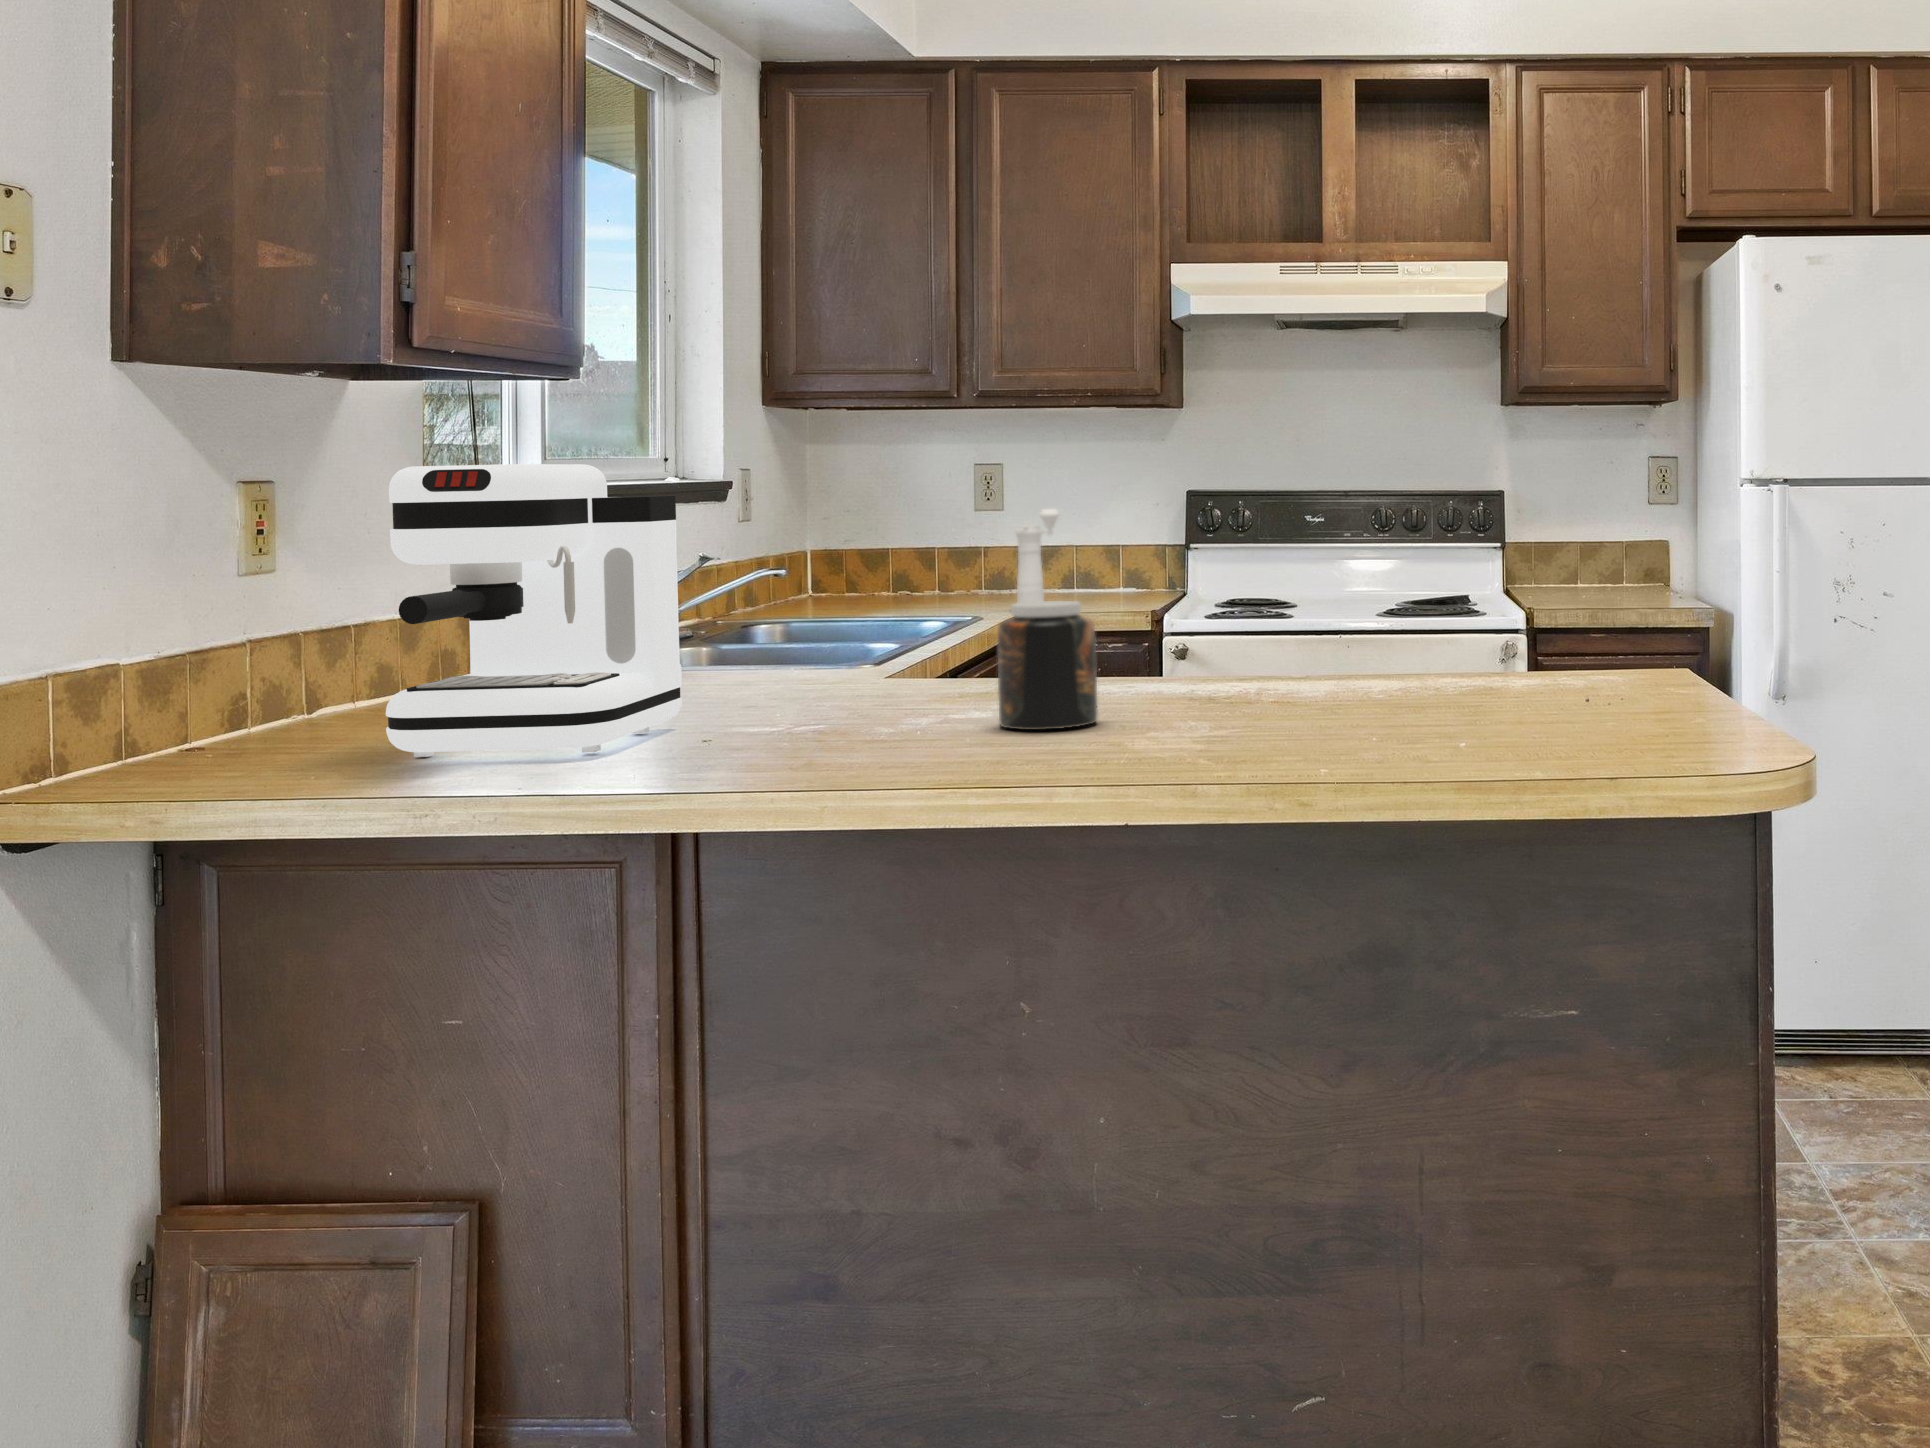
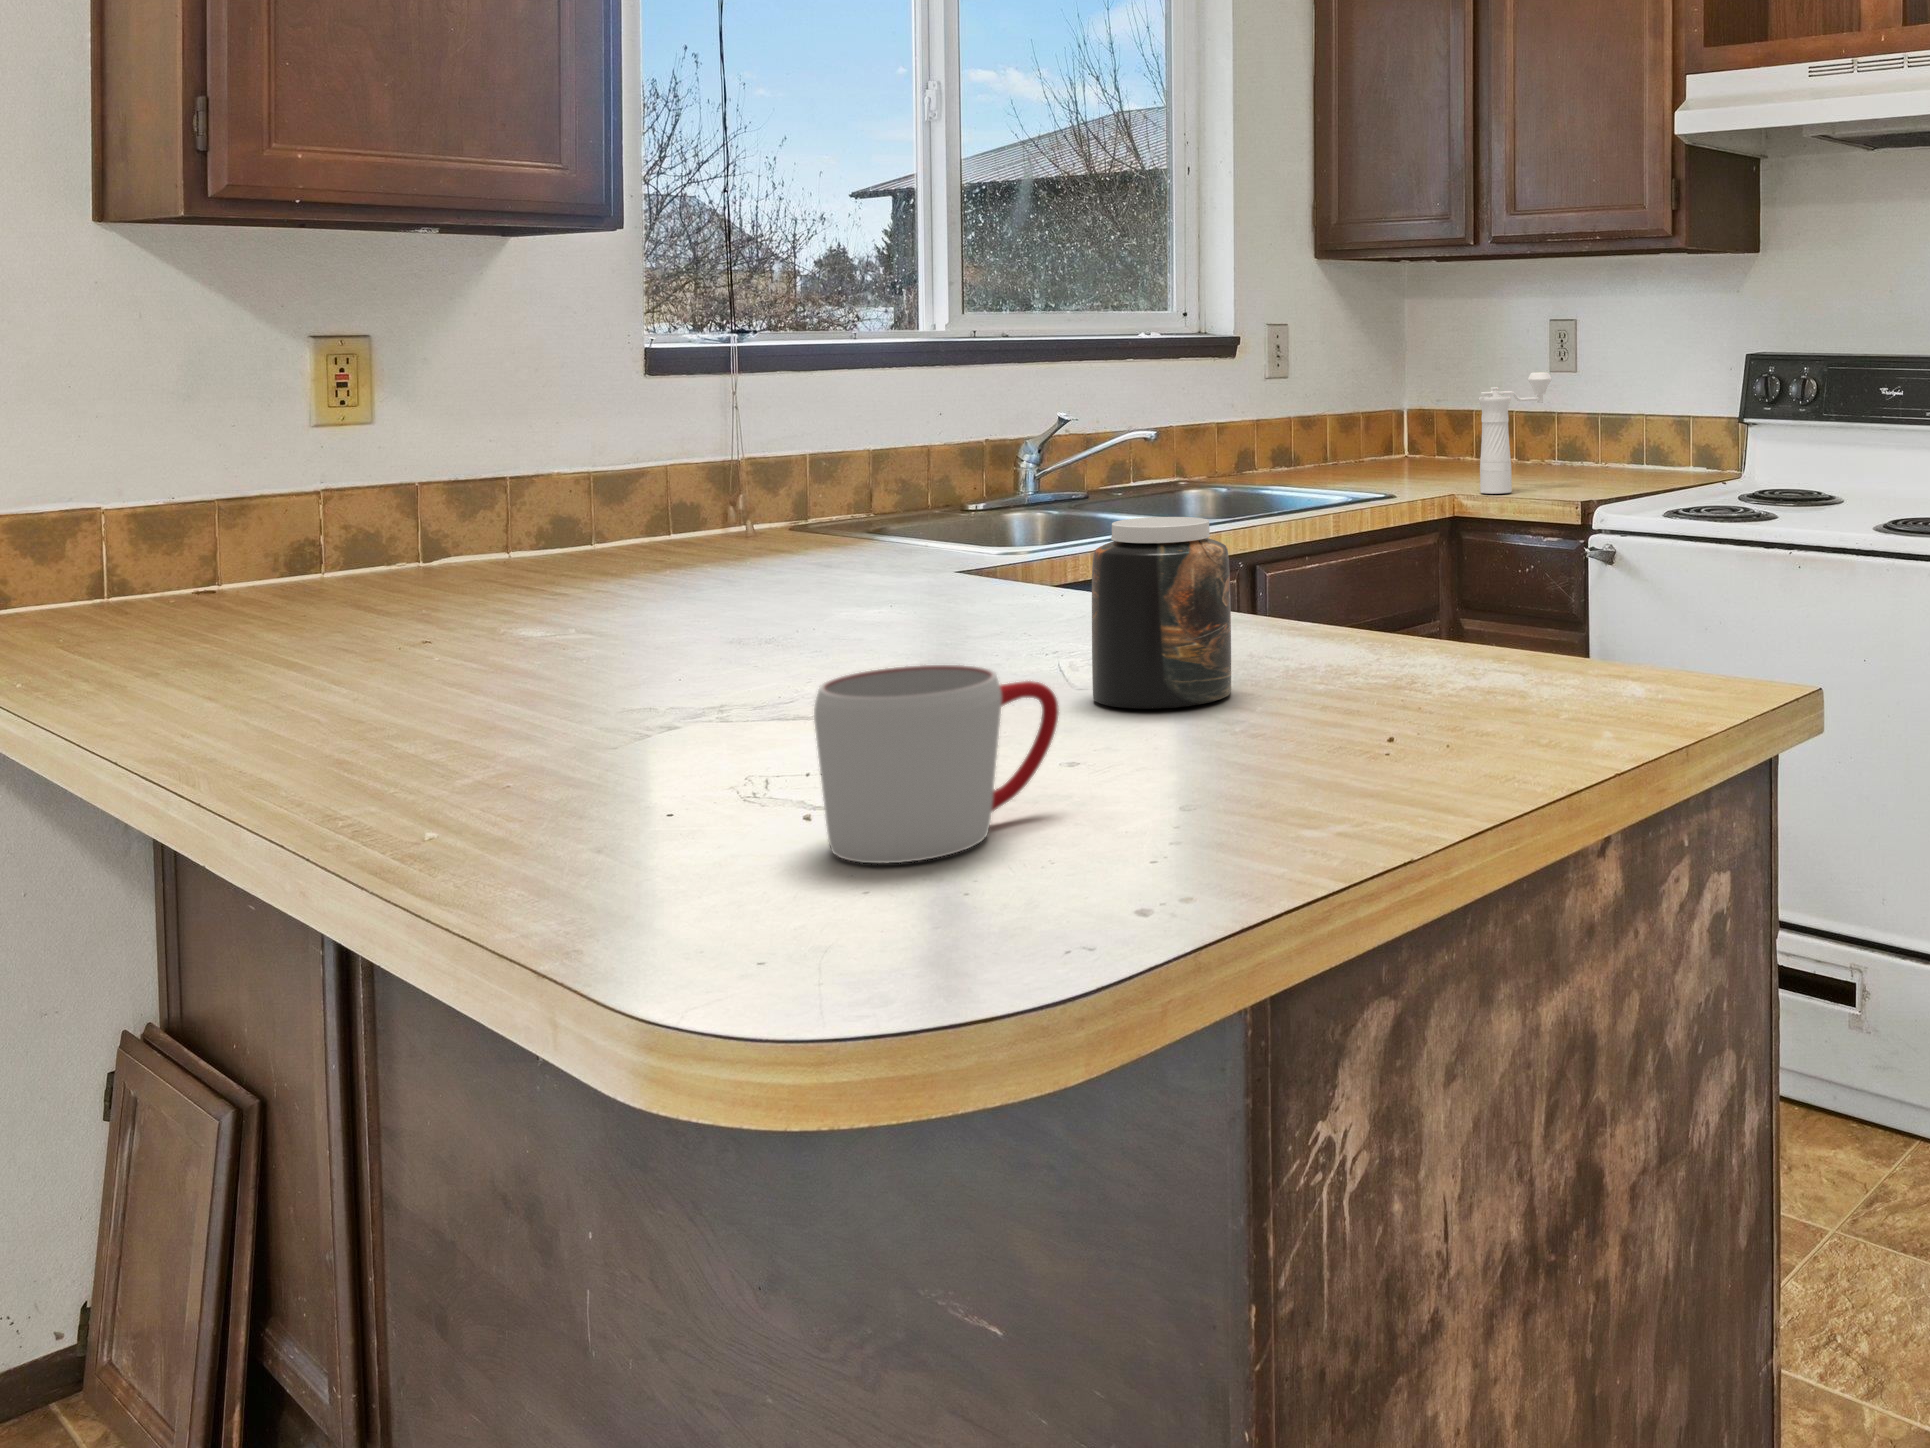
coffee maker: present [386,464,682,757] -> none [126,322,545,643]
jar: present [998,601,1098,730] -> present [1092,517,1231,709]
mug: none [1492,657,1592,760] -> present [814,665,1059,863]

